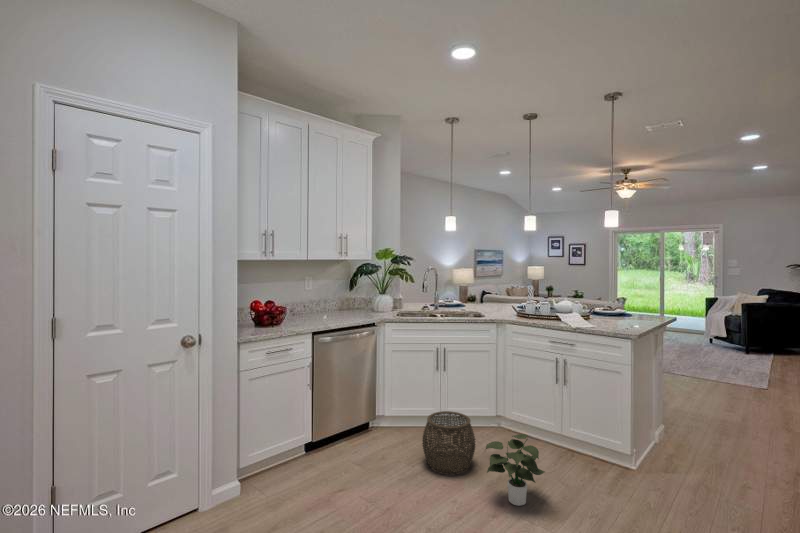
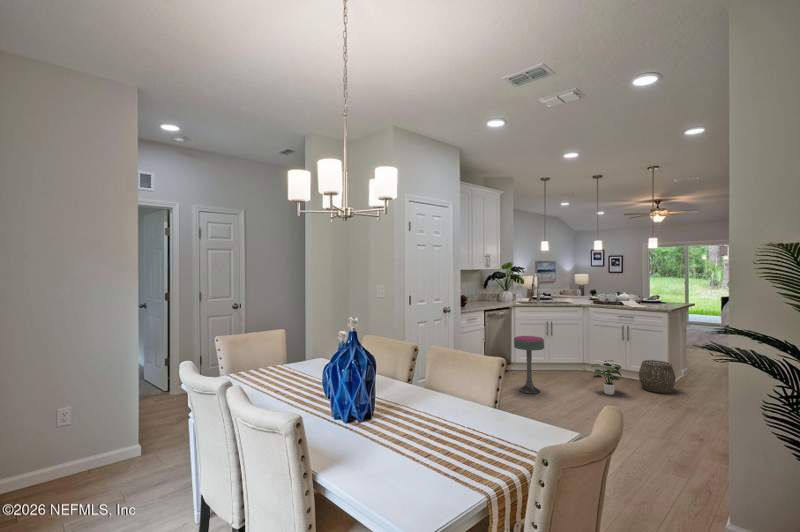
bar stool: none [340,386,397,505] -> present [514,336,544,394]
woven basket: present [422,411,476,473] -> present [639,360,676,393]

